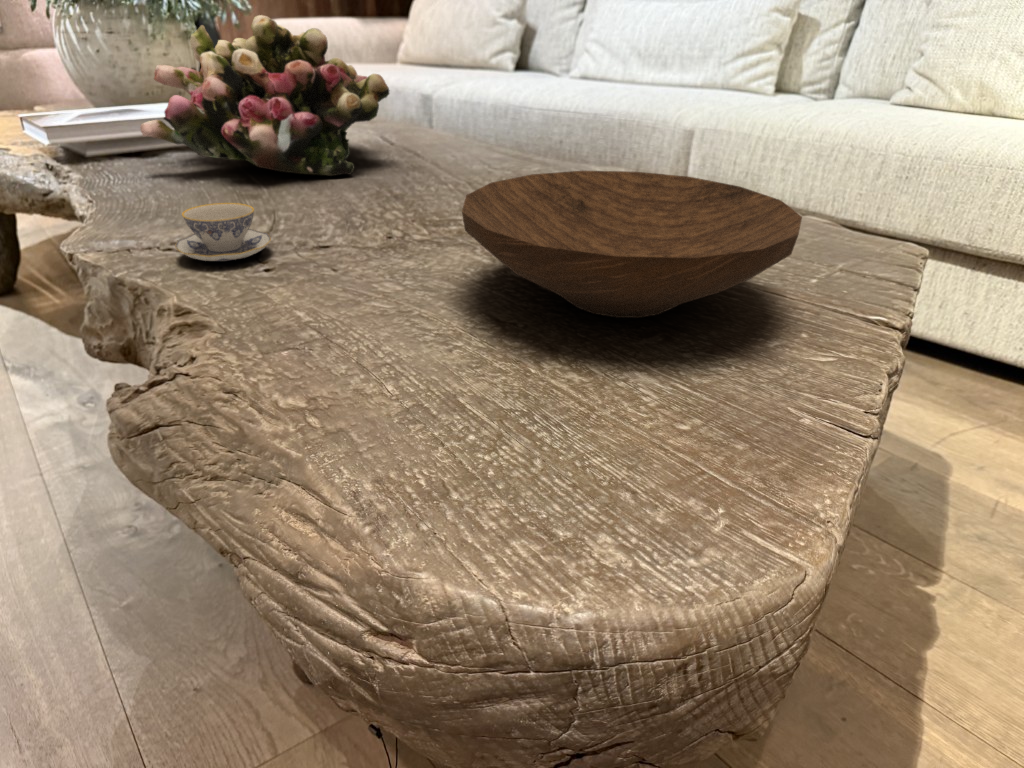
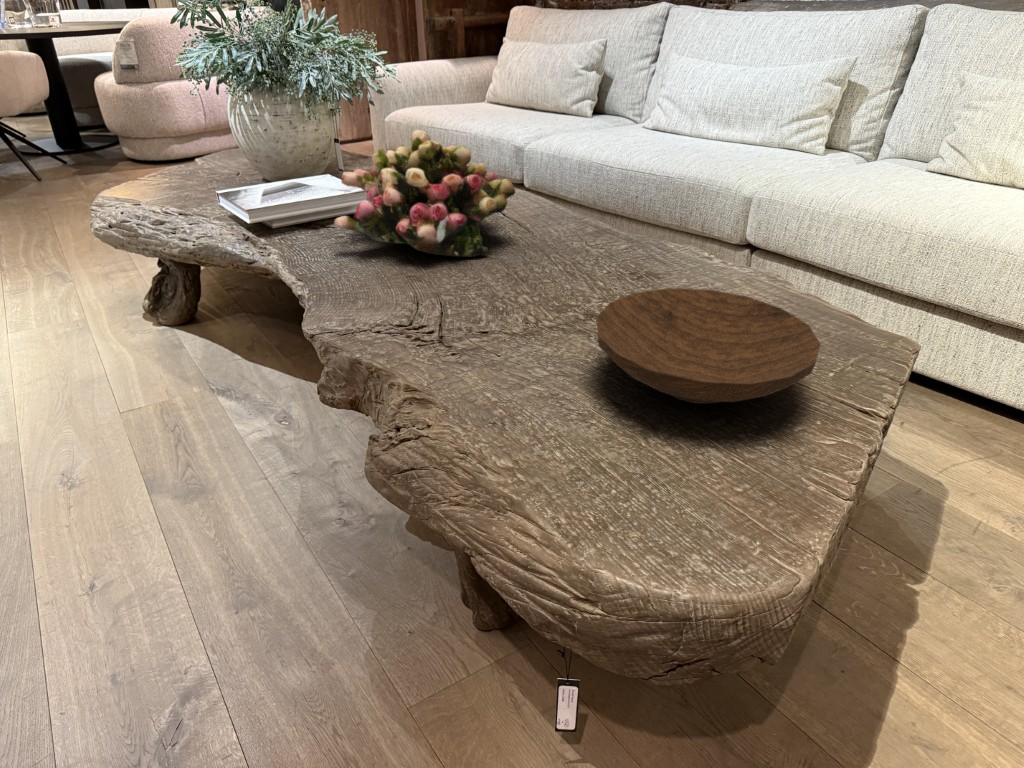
teacup: present [175,203,271,261] -> none [392,303,454,347]

